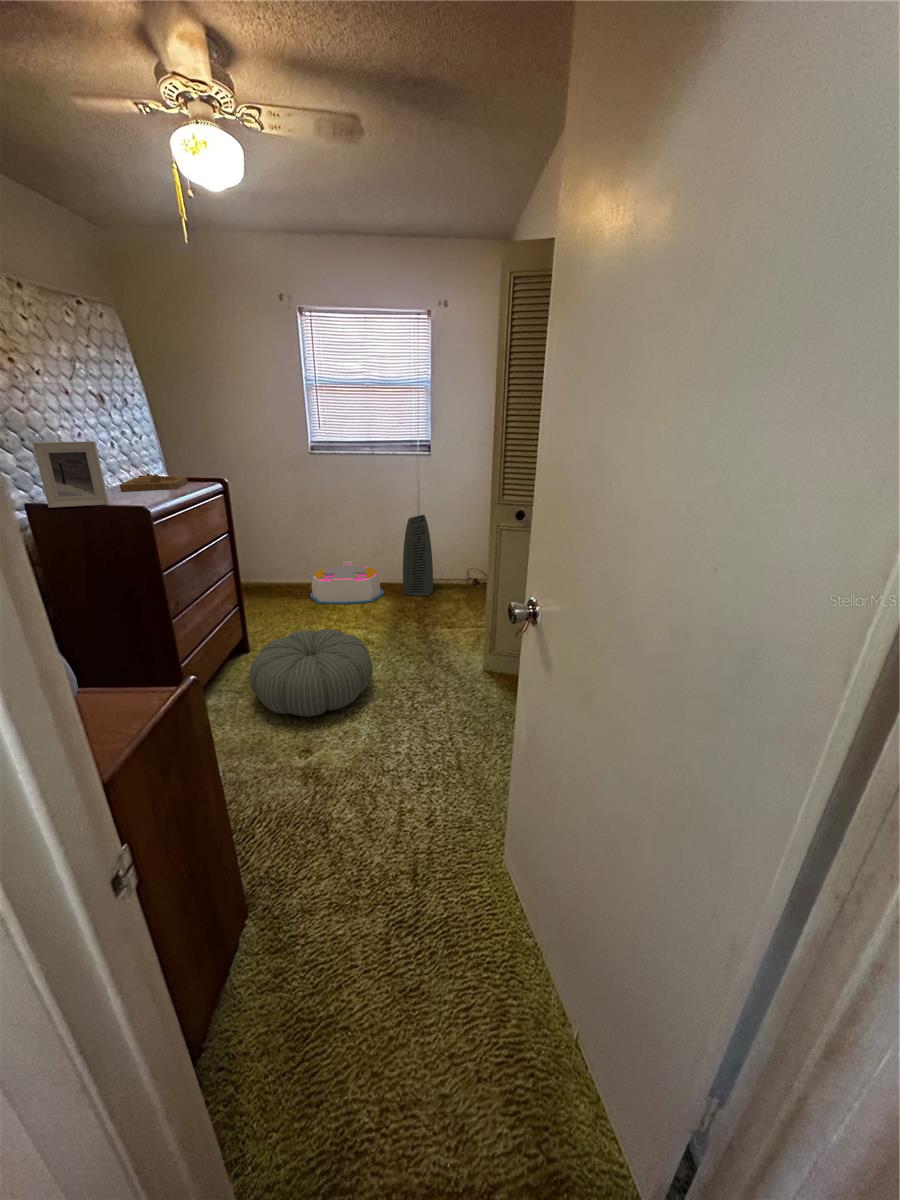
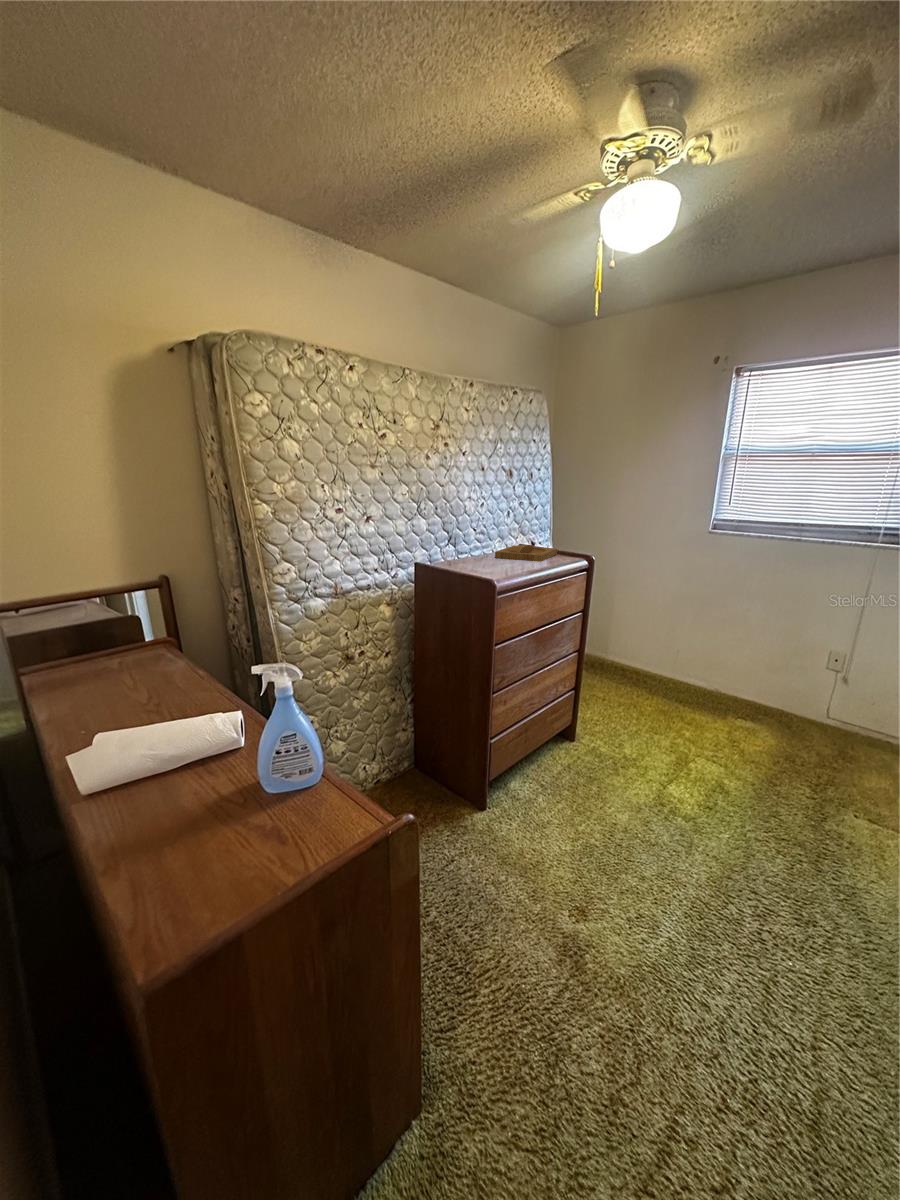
picture frame: present [33,441,109,508] -> none [430,512,476,571]
air purifier: present [403,515,433,596] -> none [804,632,872,753]
storage bin: present [310,562,384,604] -> none [667,667,771,732]
pouf: present [250,629,373,717] -> none [550,746,710,876]

